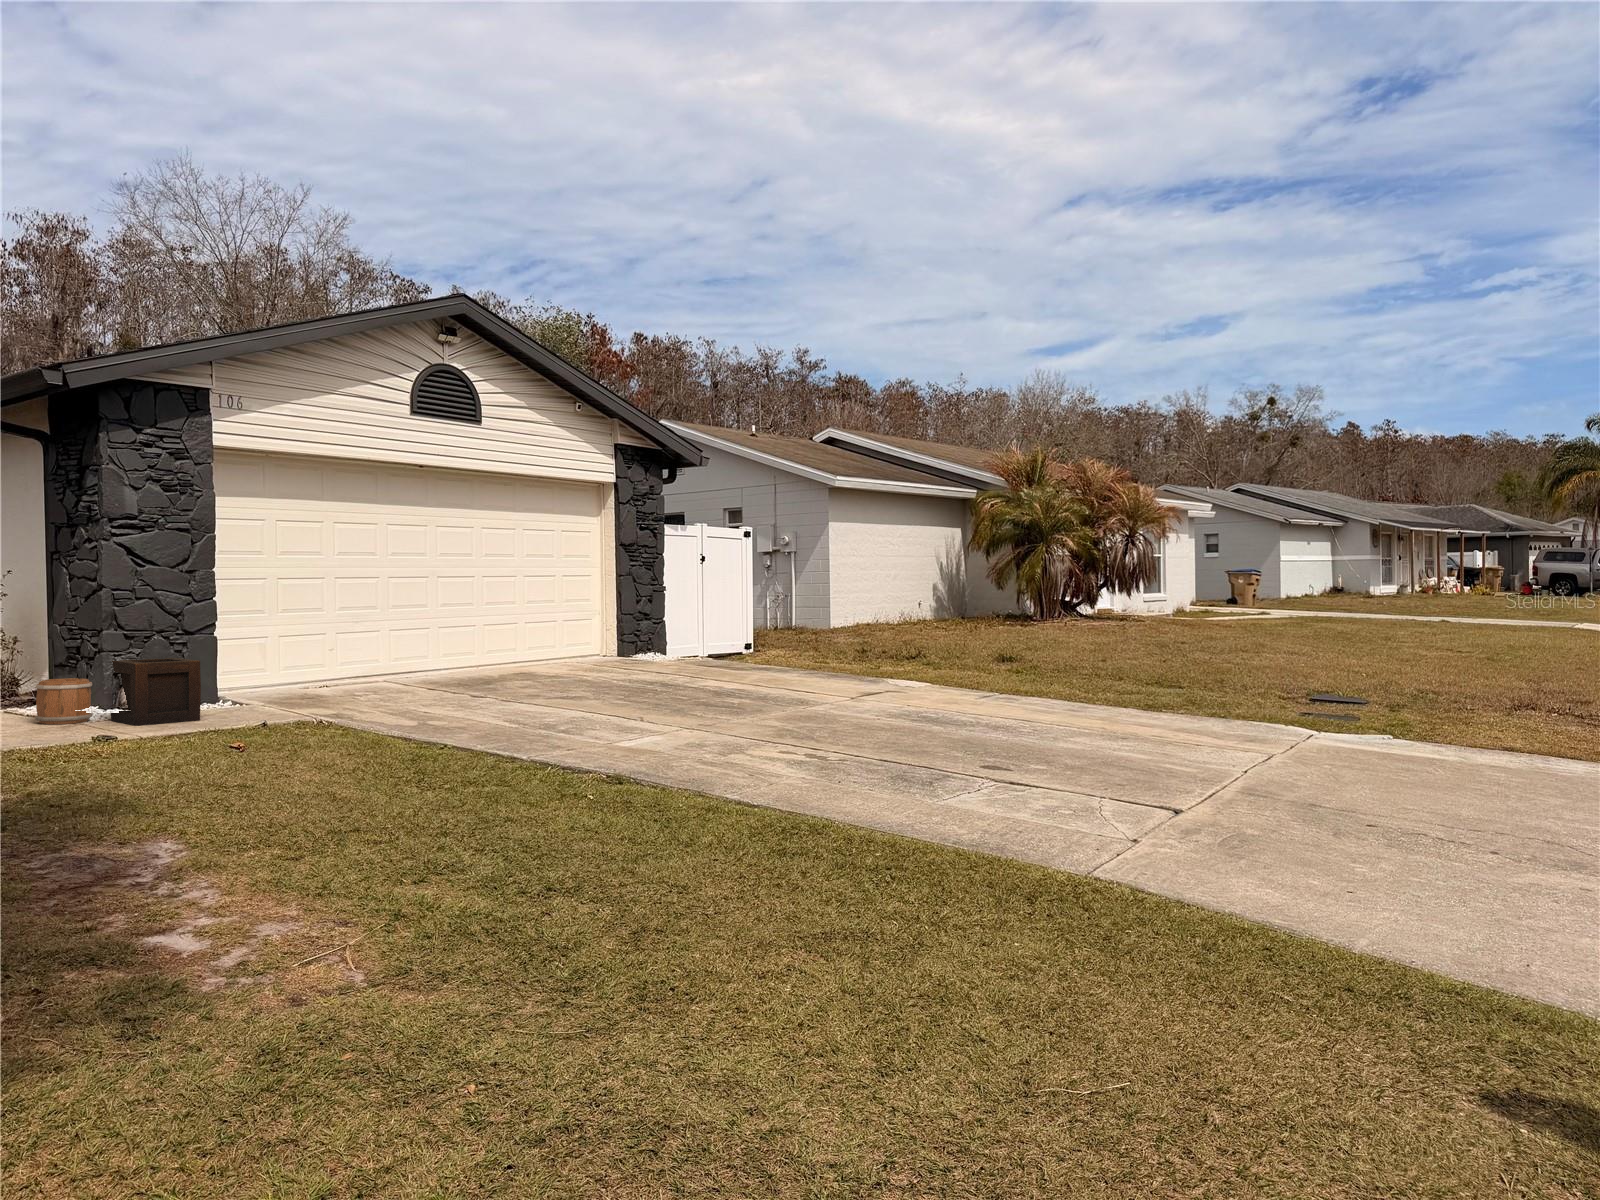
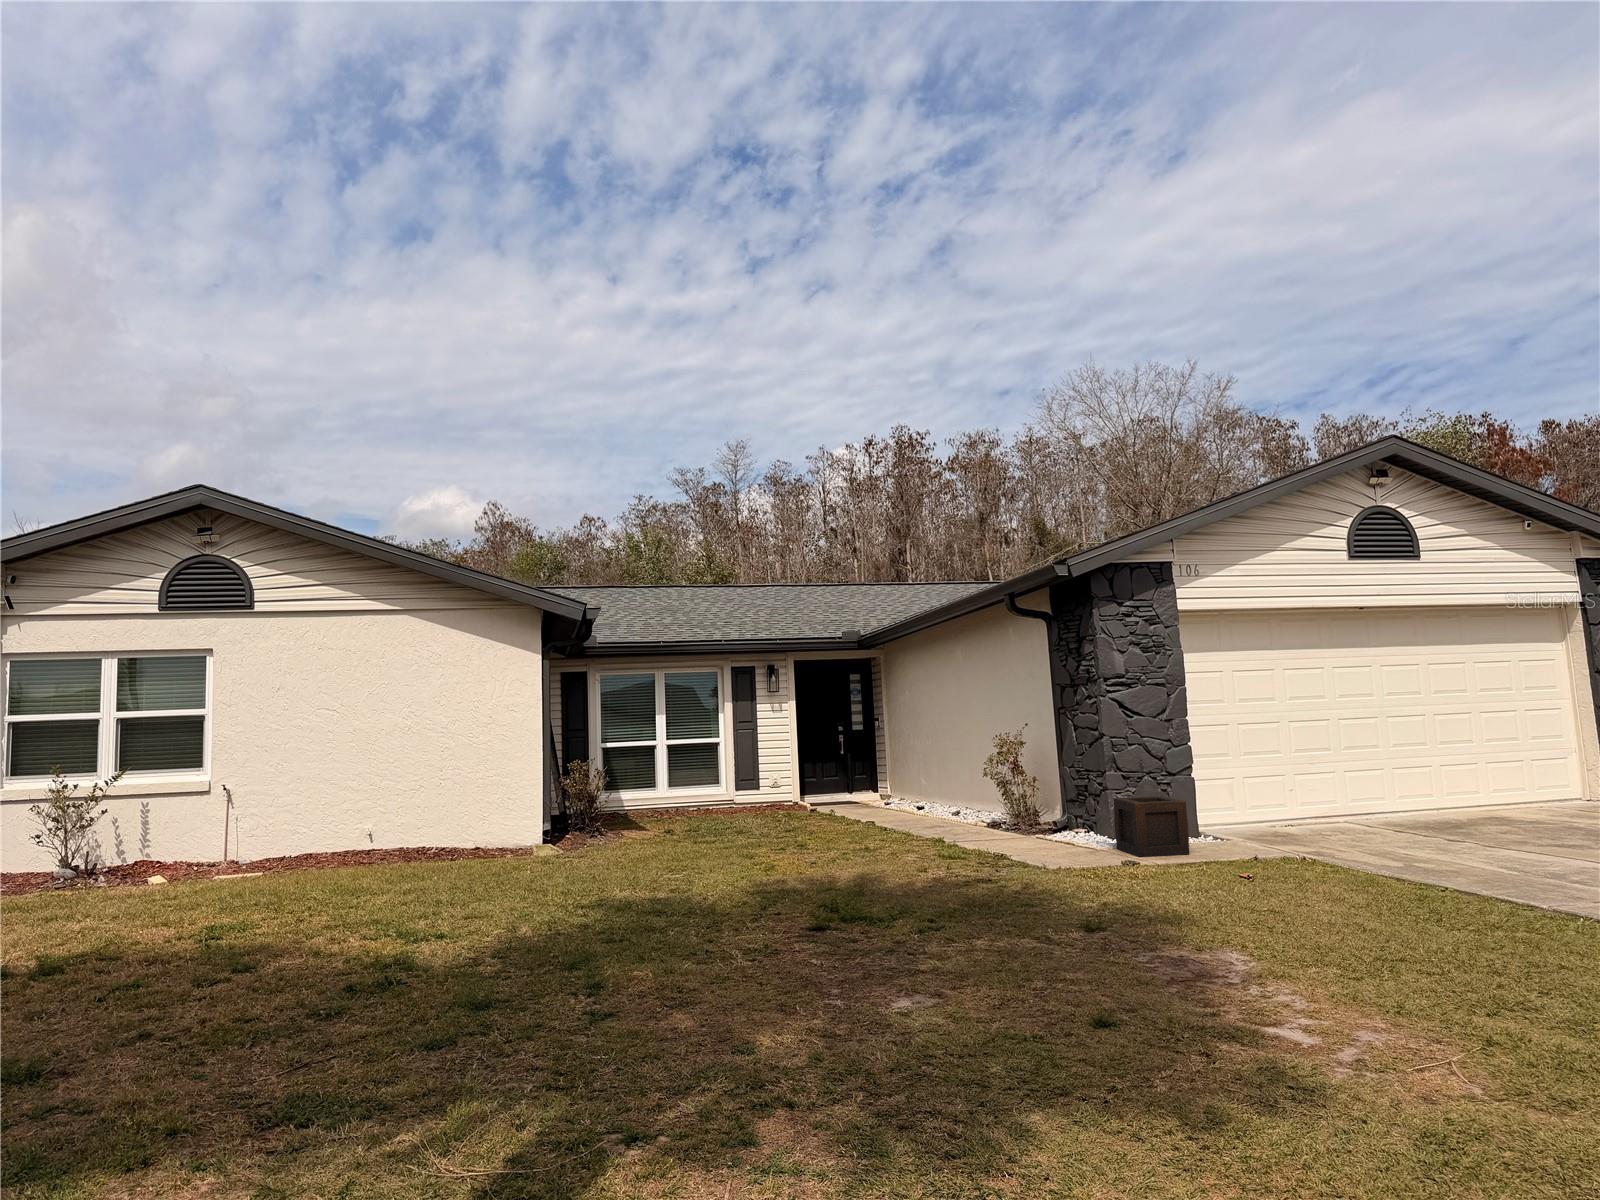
bucket: present [35,678,93,724] -> none [1060,811,1102,850]

